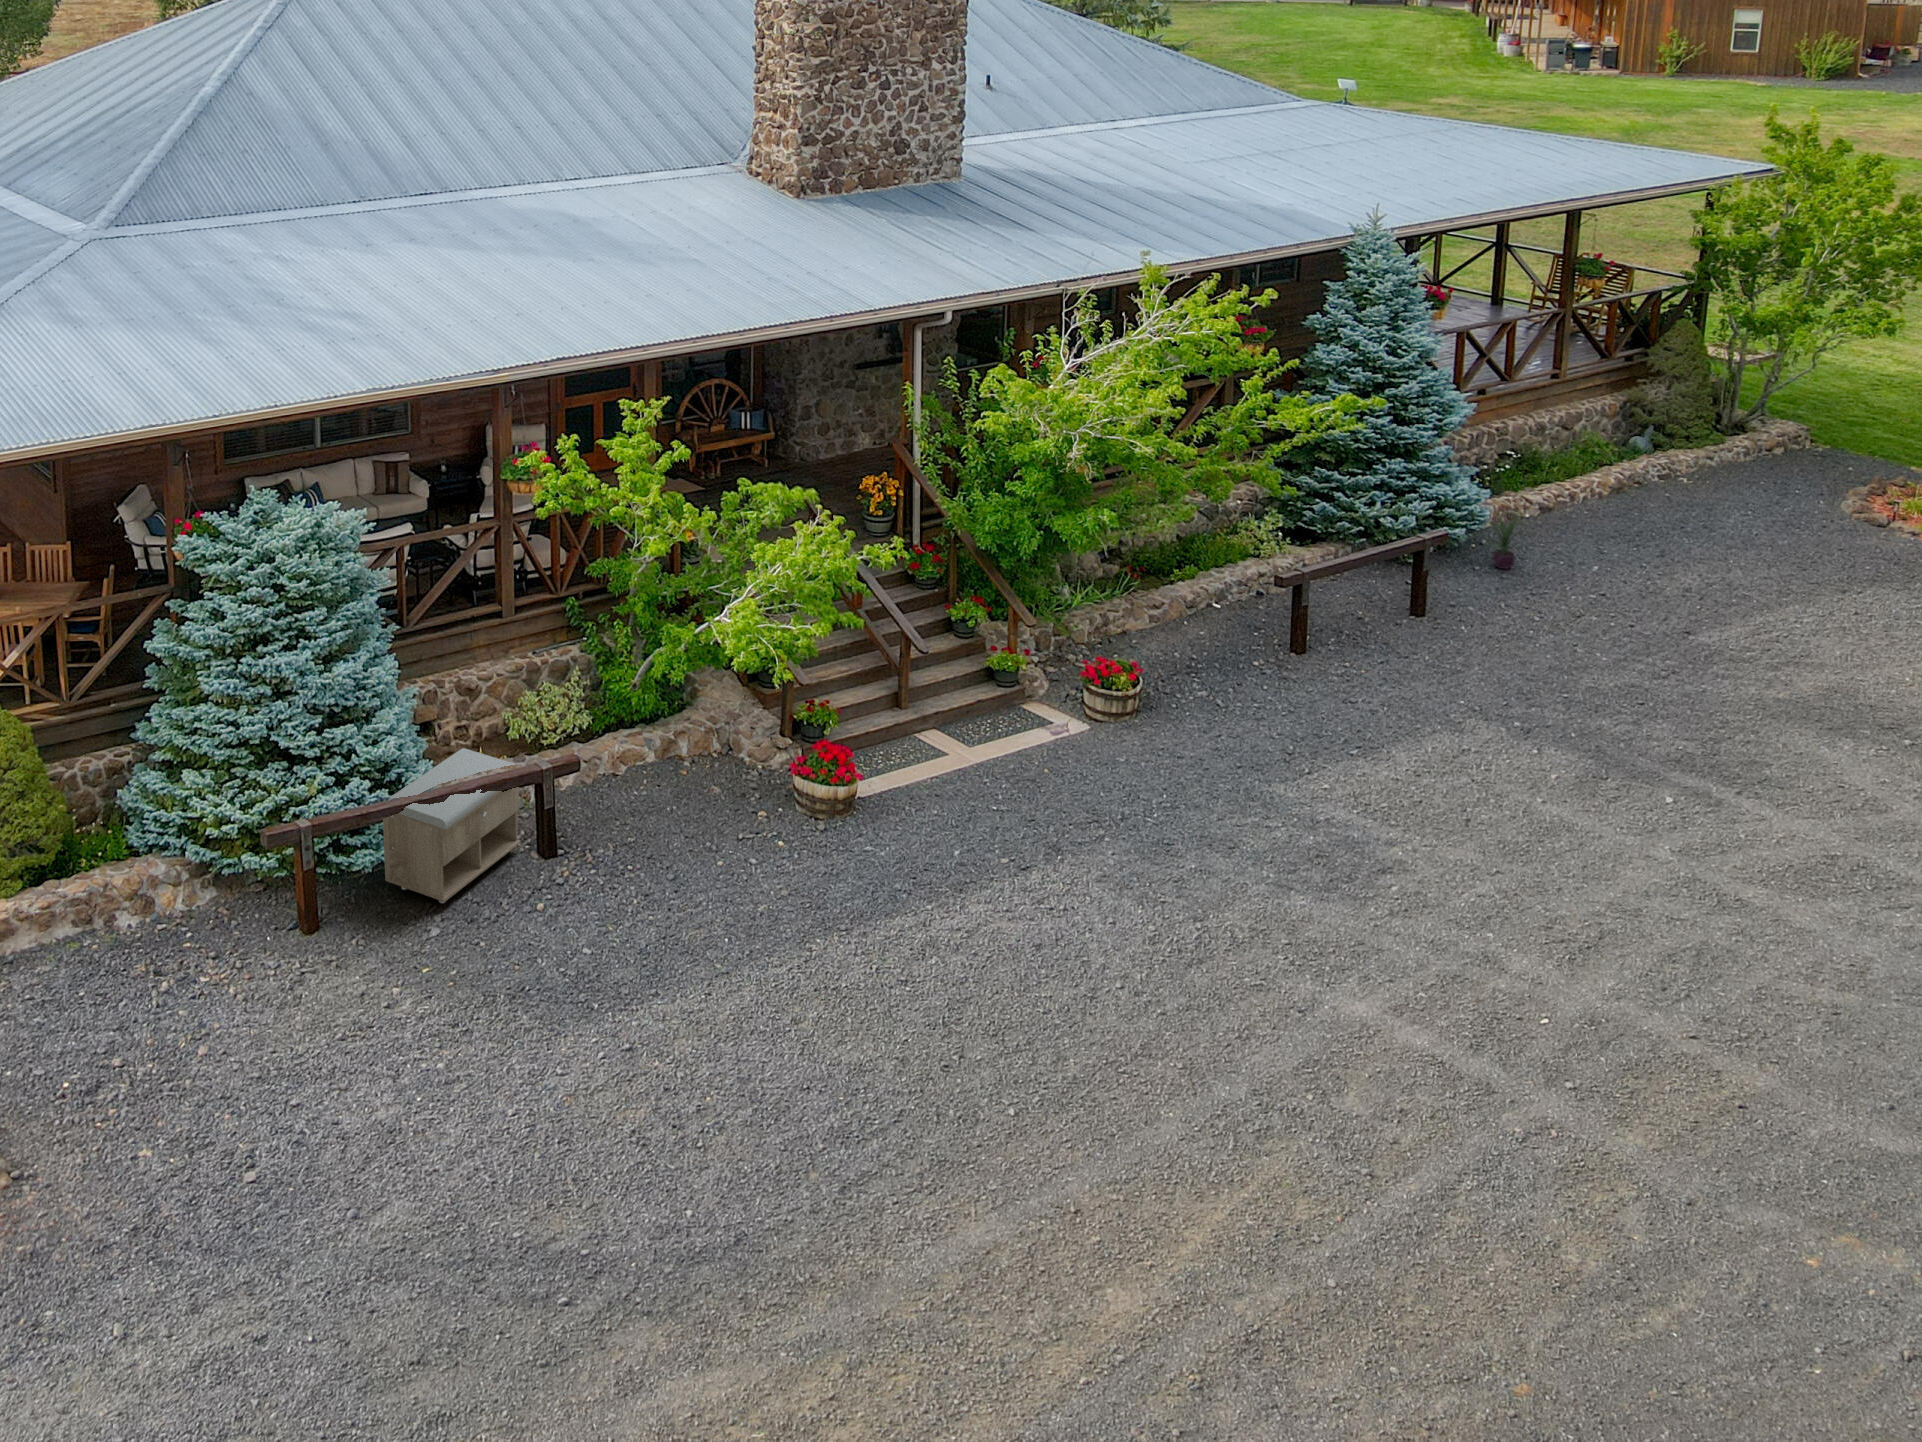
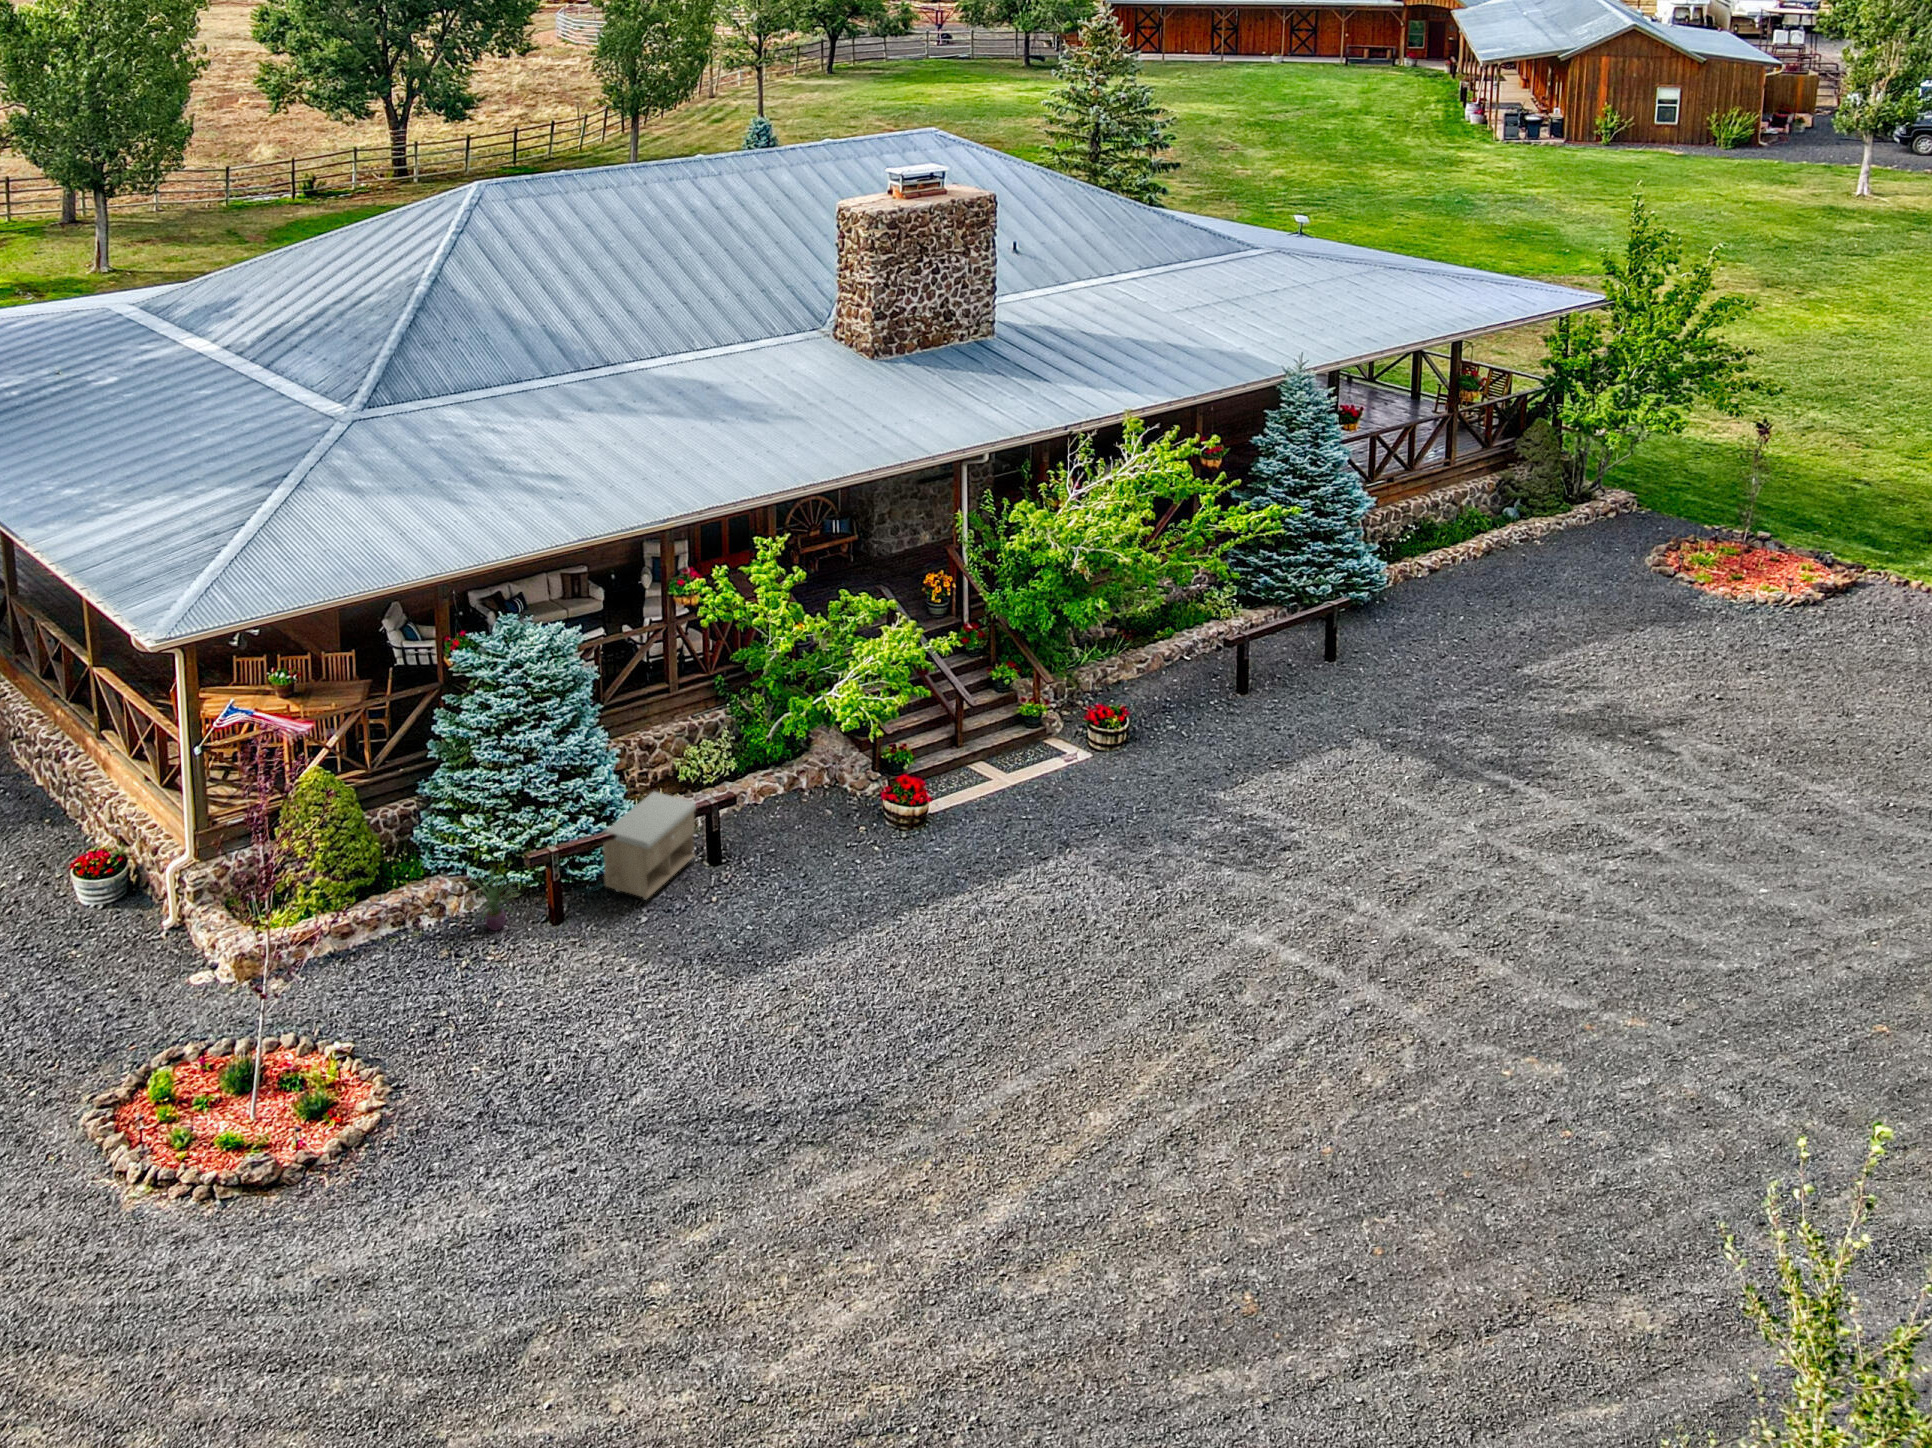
decorative plant: present [1484,512,1520,570] -> present [467,868,517,930]

